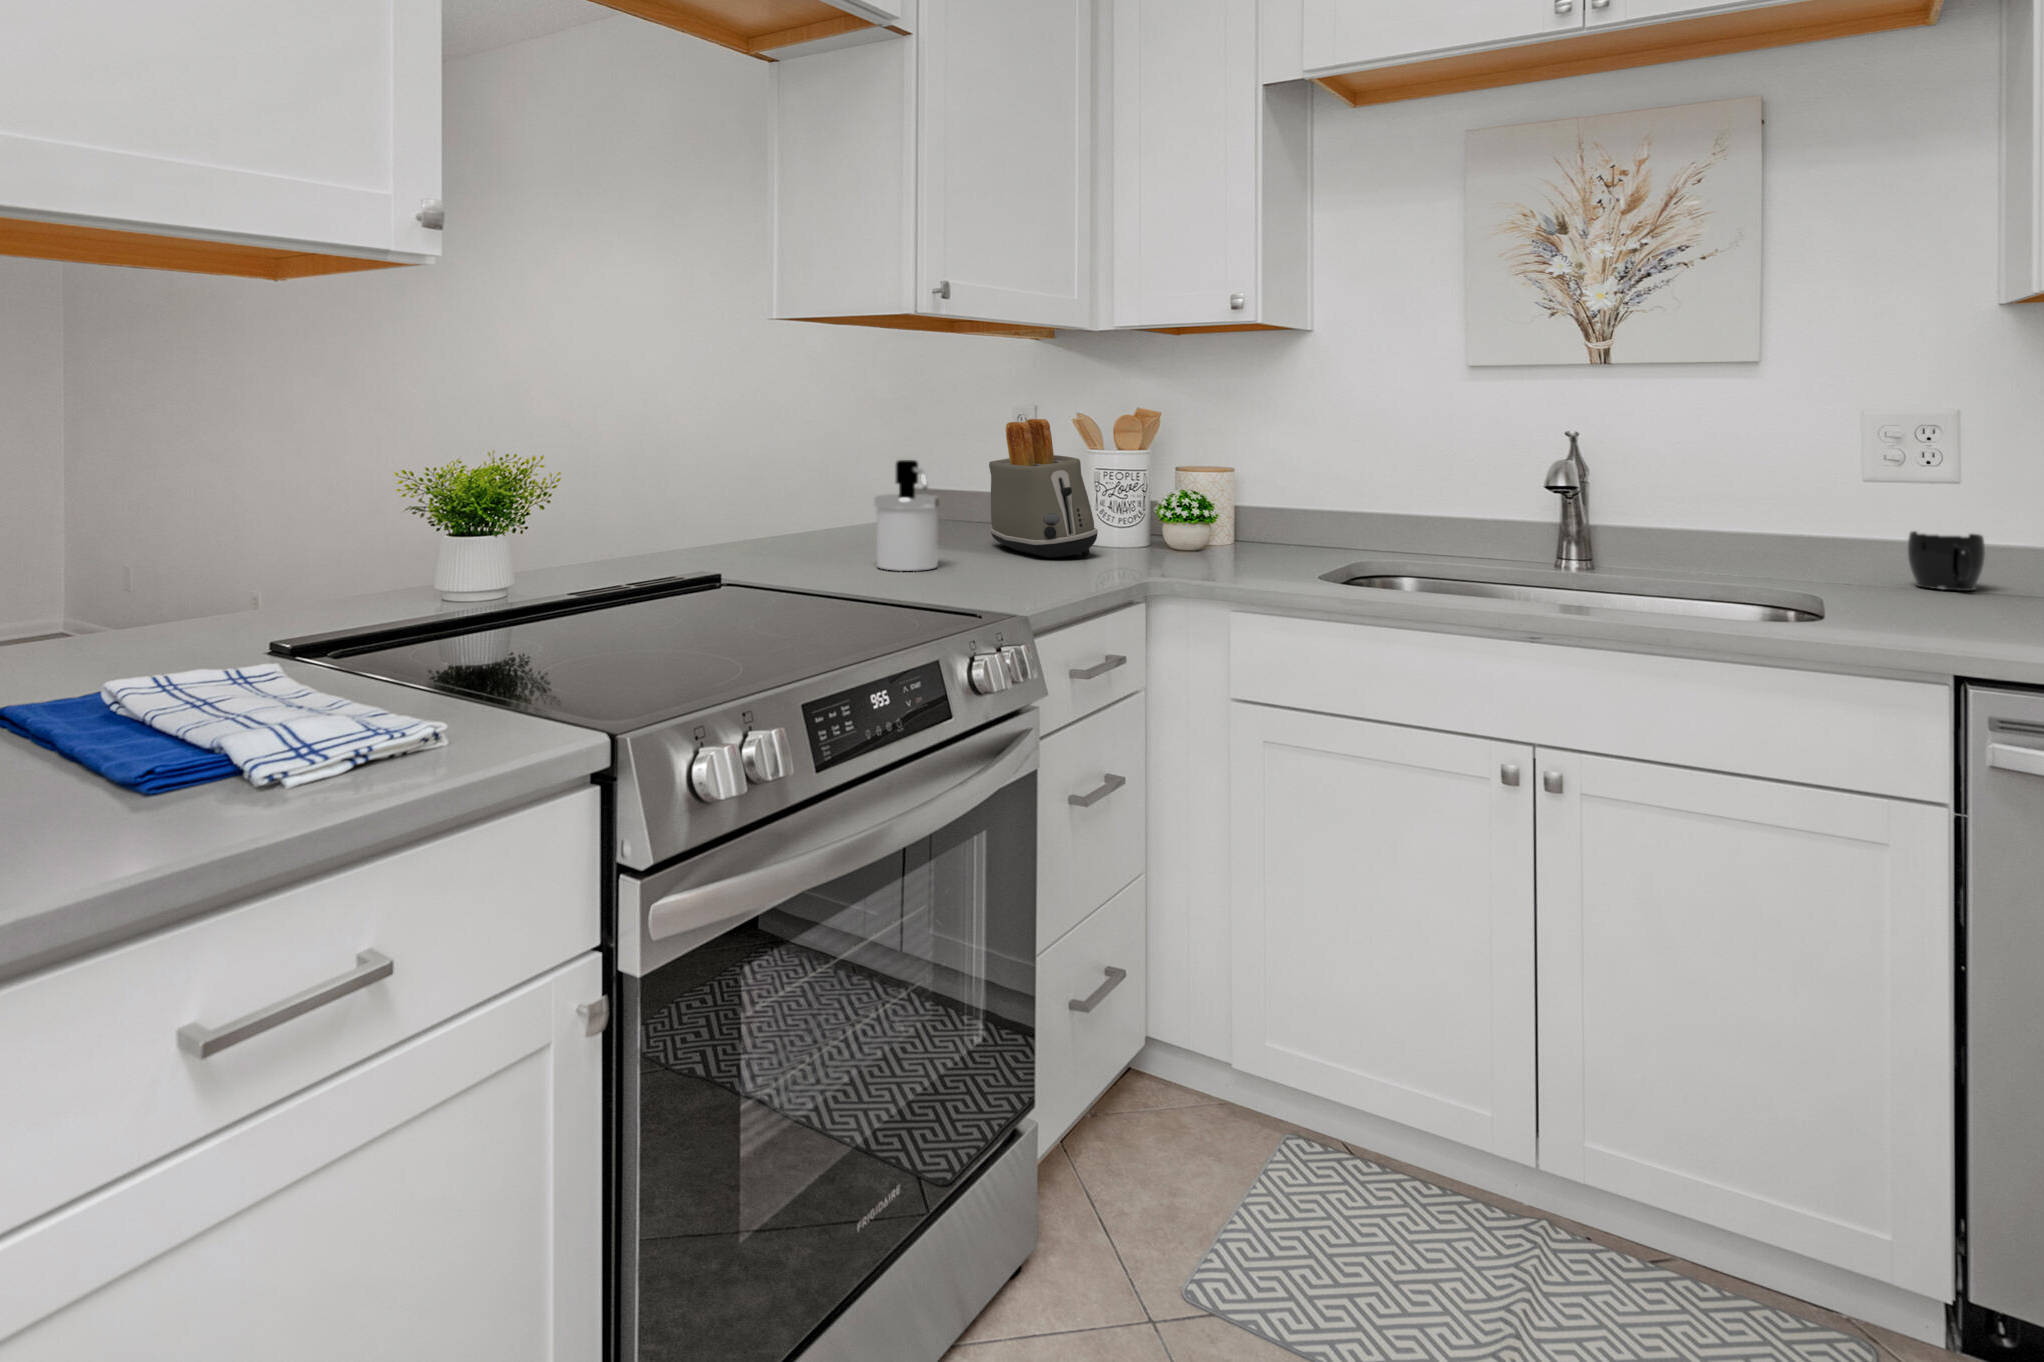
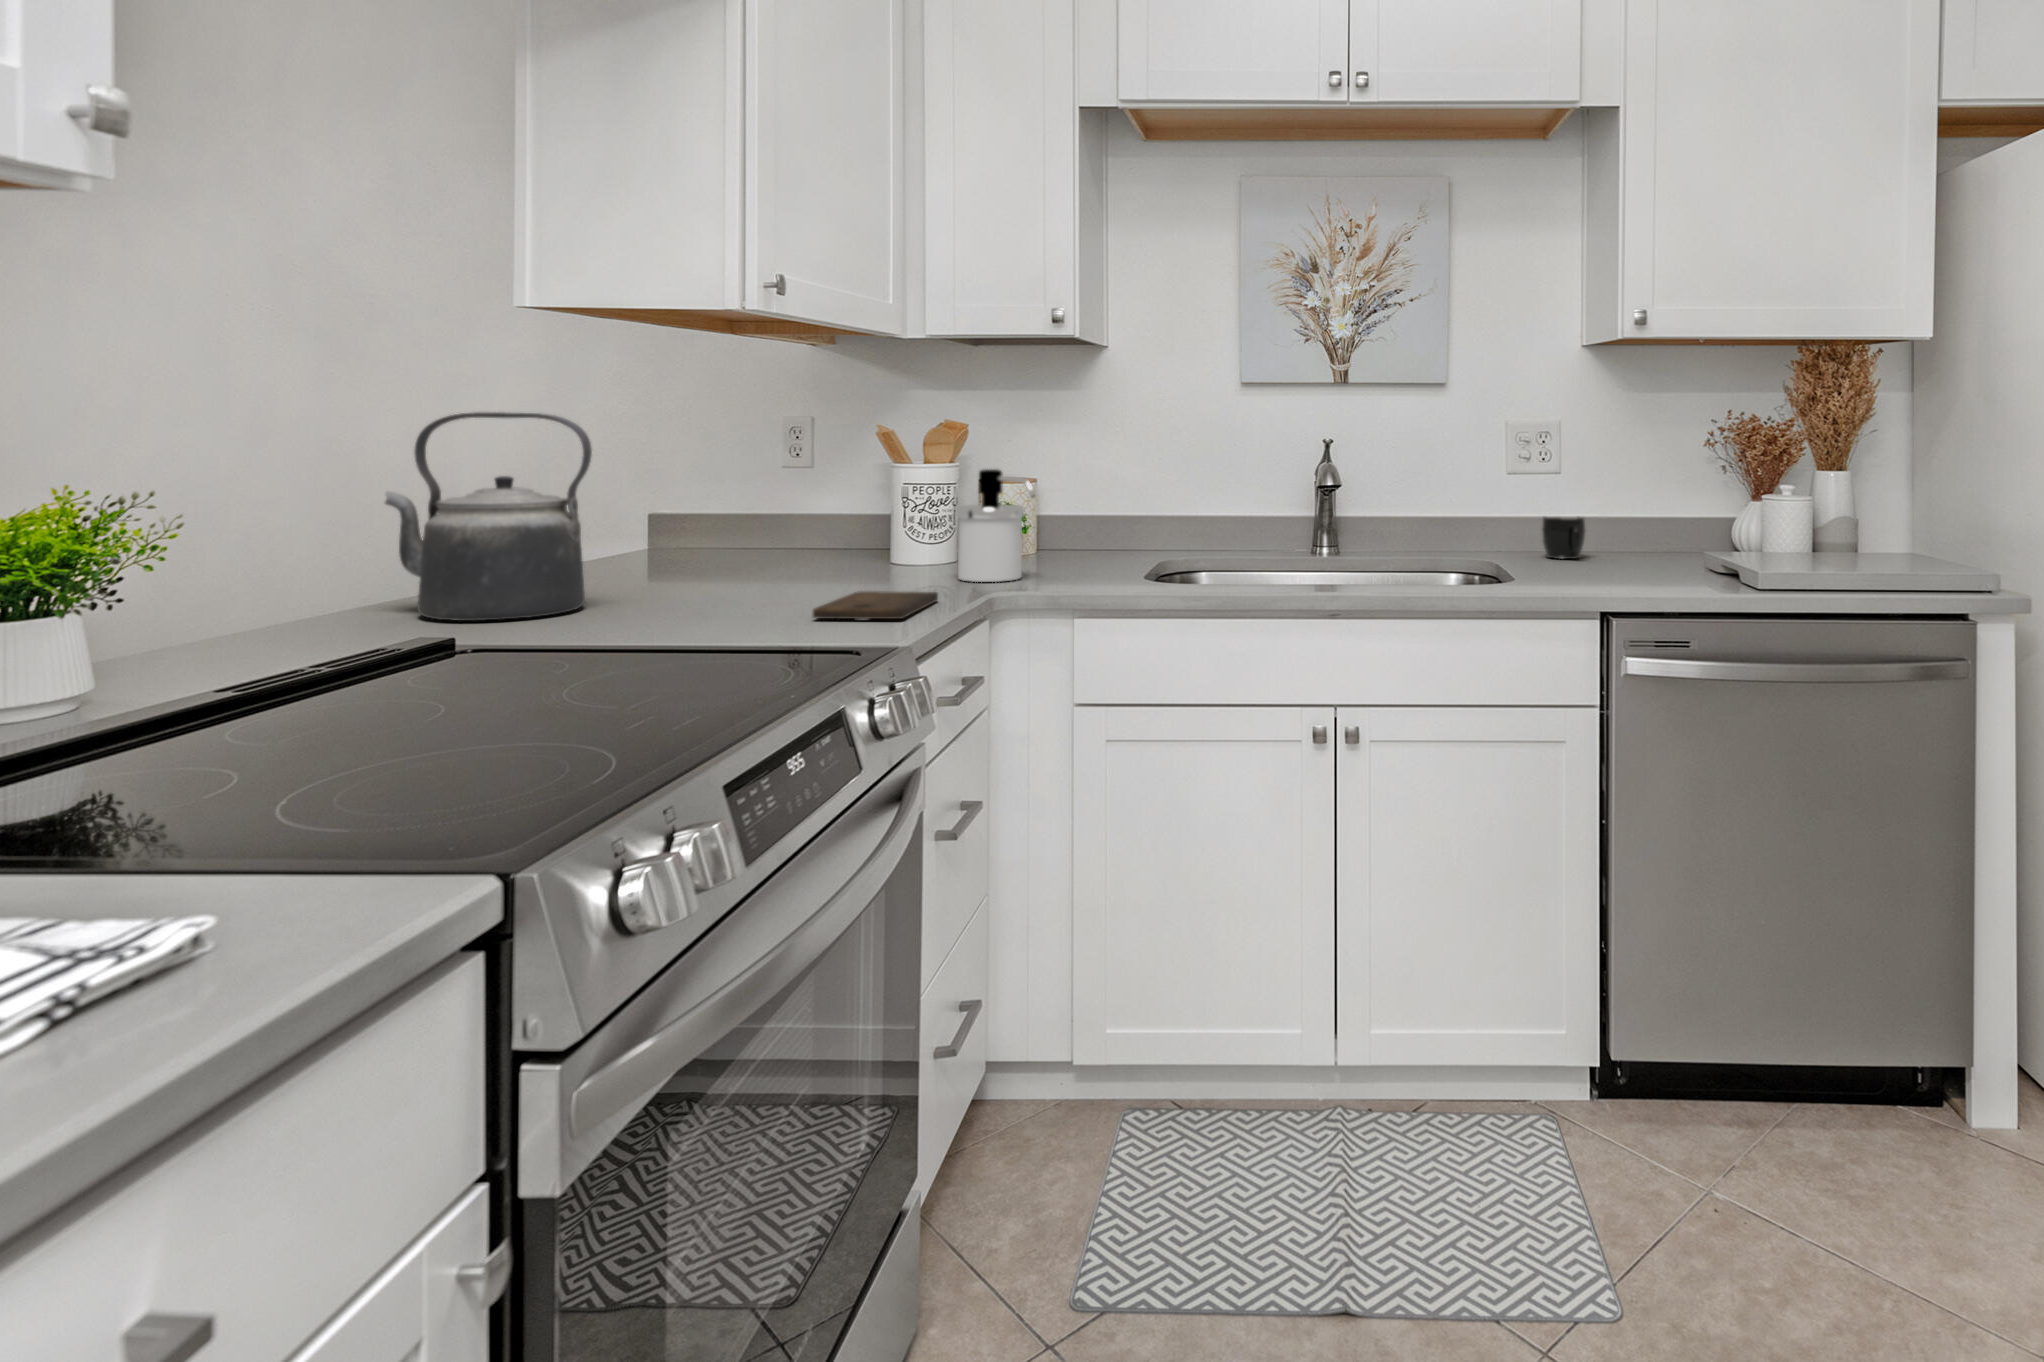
kettle: none [670,408,803,577] -> present [385,412,592,621]
toaster: present [989,419,1098,558] -> none [780,429,913,577]
soap dispenser: present [874,460,940,571] -> present [956,469,1035,582]
cutting board: none [955,573,1086,604] -> present [813,591,938,619]

